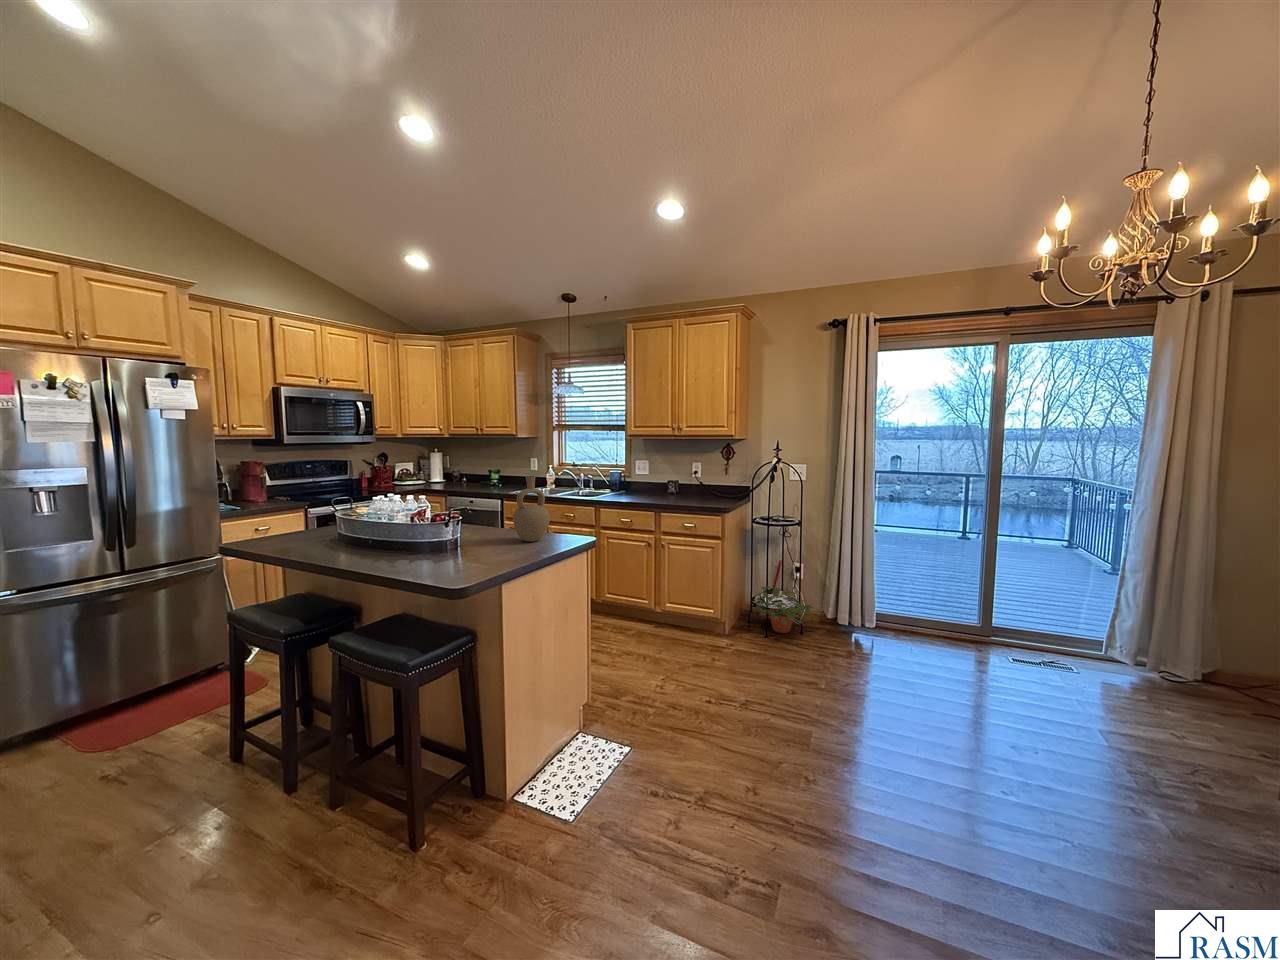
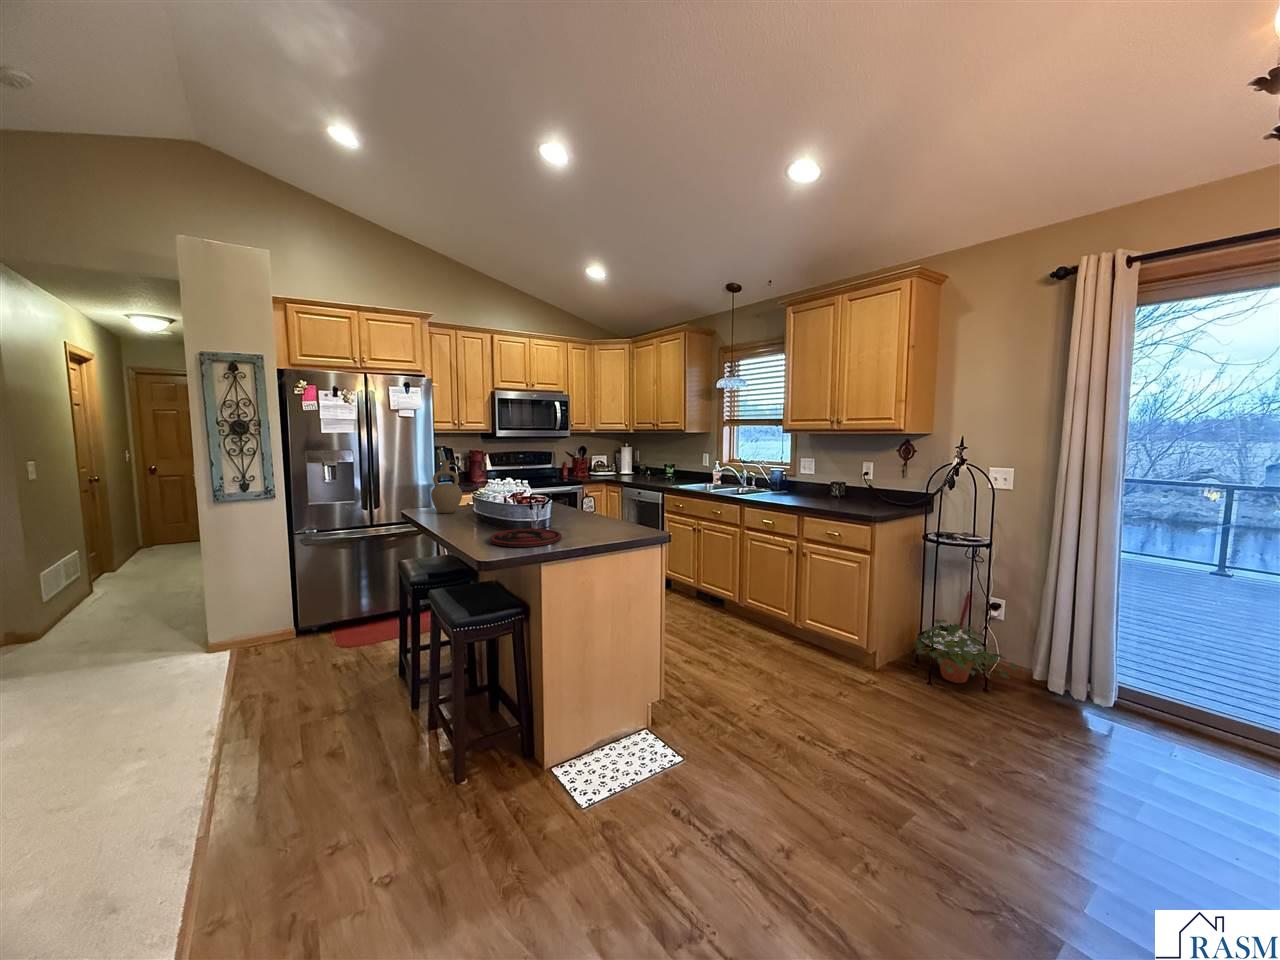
vase: present [513,476,550,542] -> present [431,460,462,513]
plate: none [425,548,507,570] -> present [490,529,562,547]

